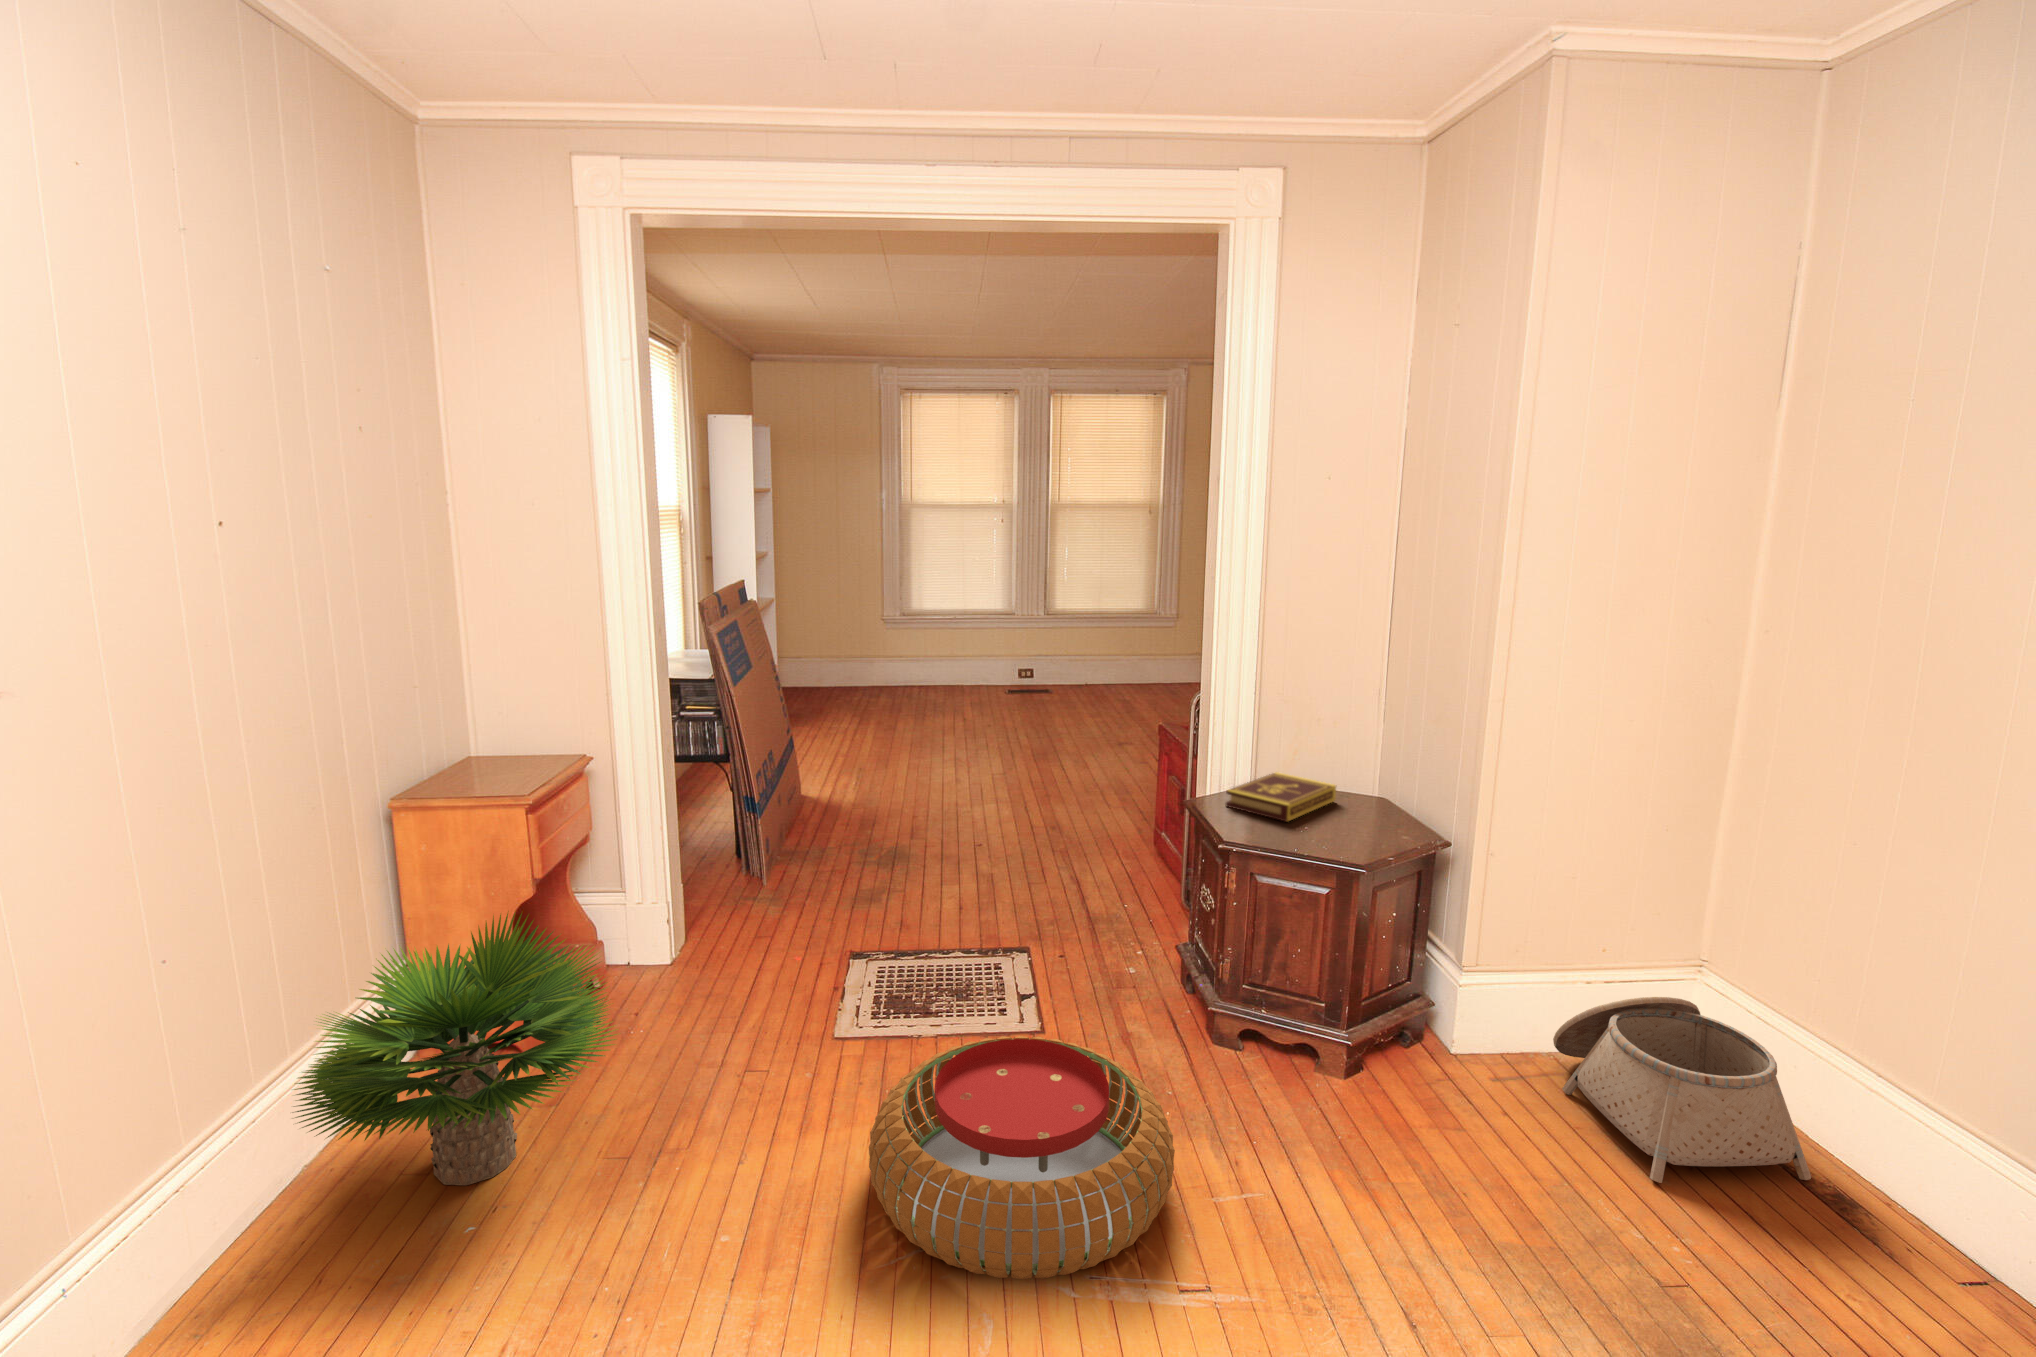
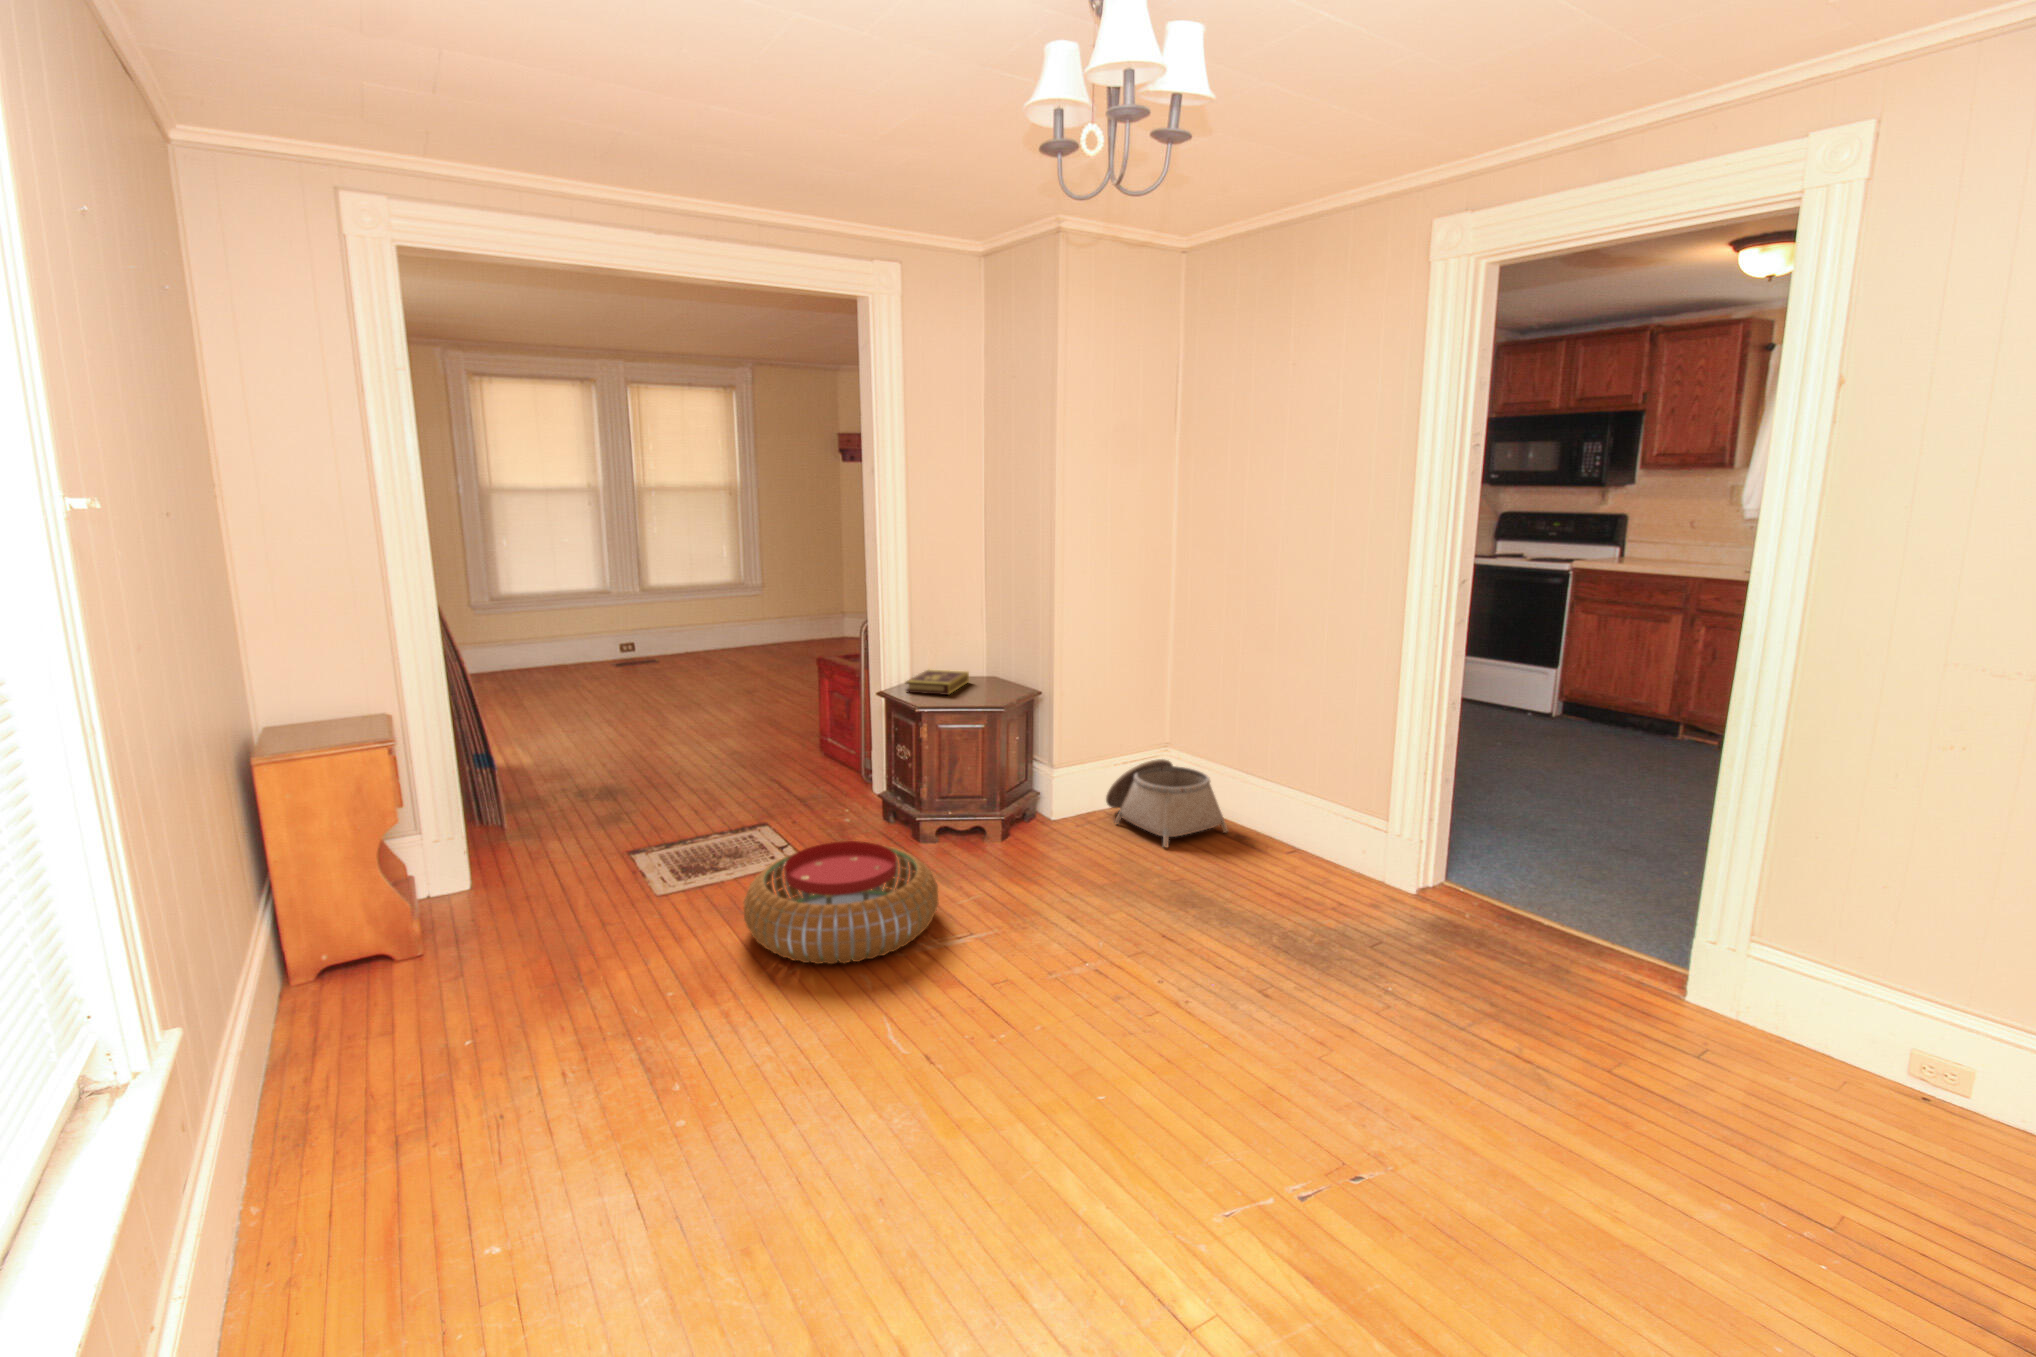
potted plant: present [294,911,617,1185] -> none [272,816,543,1029]

